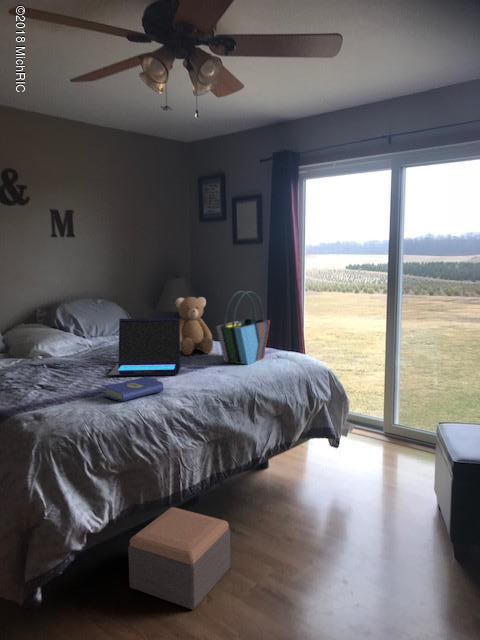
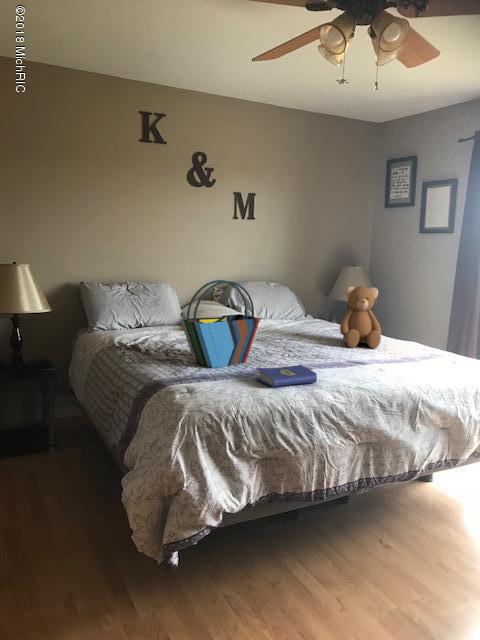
tote bag: present [217,291,270,364] -> present [181,280,260,368]
laptop: present [109,318,181,376] -> none [266,303,346,367]
footstool: present [128,507,230,610] -> none [261,504,372,616]

